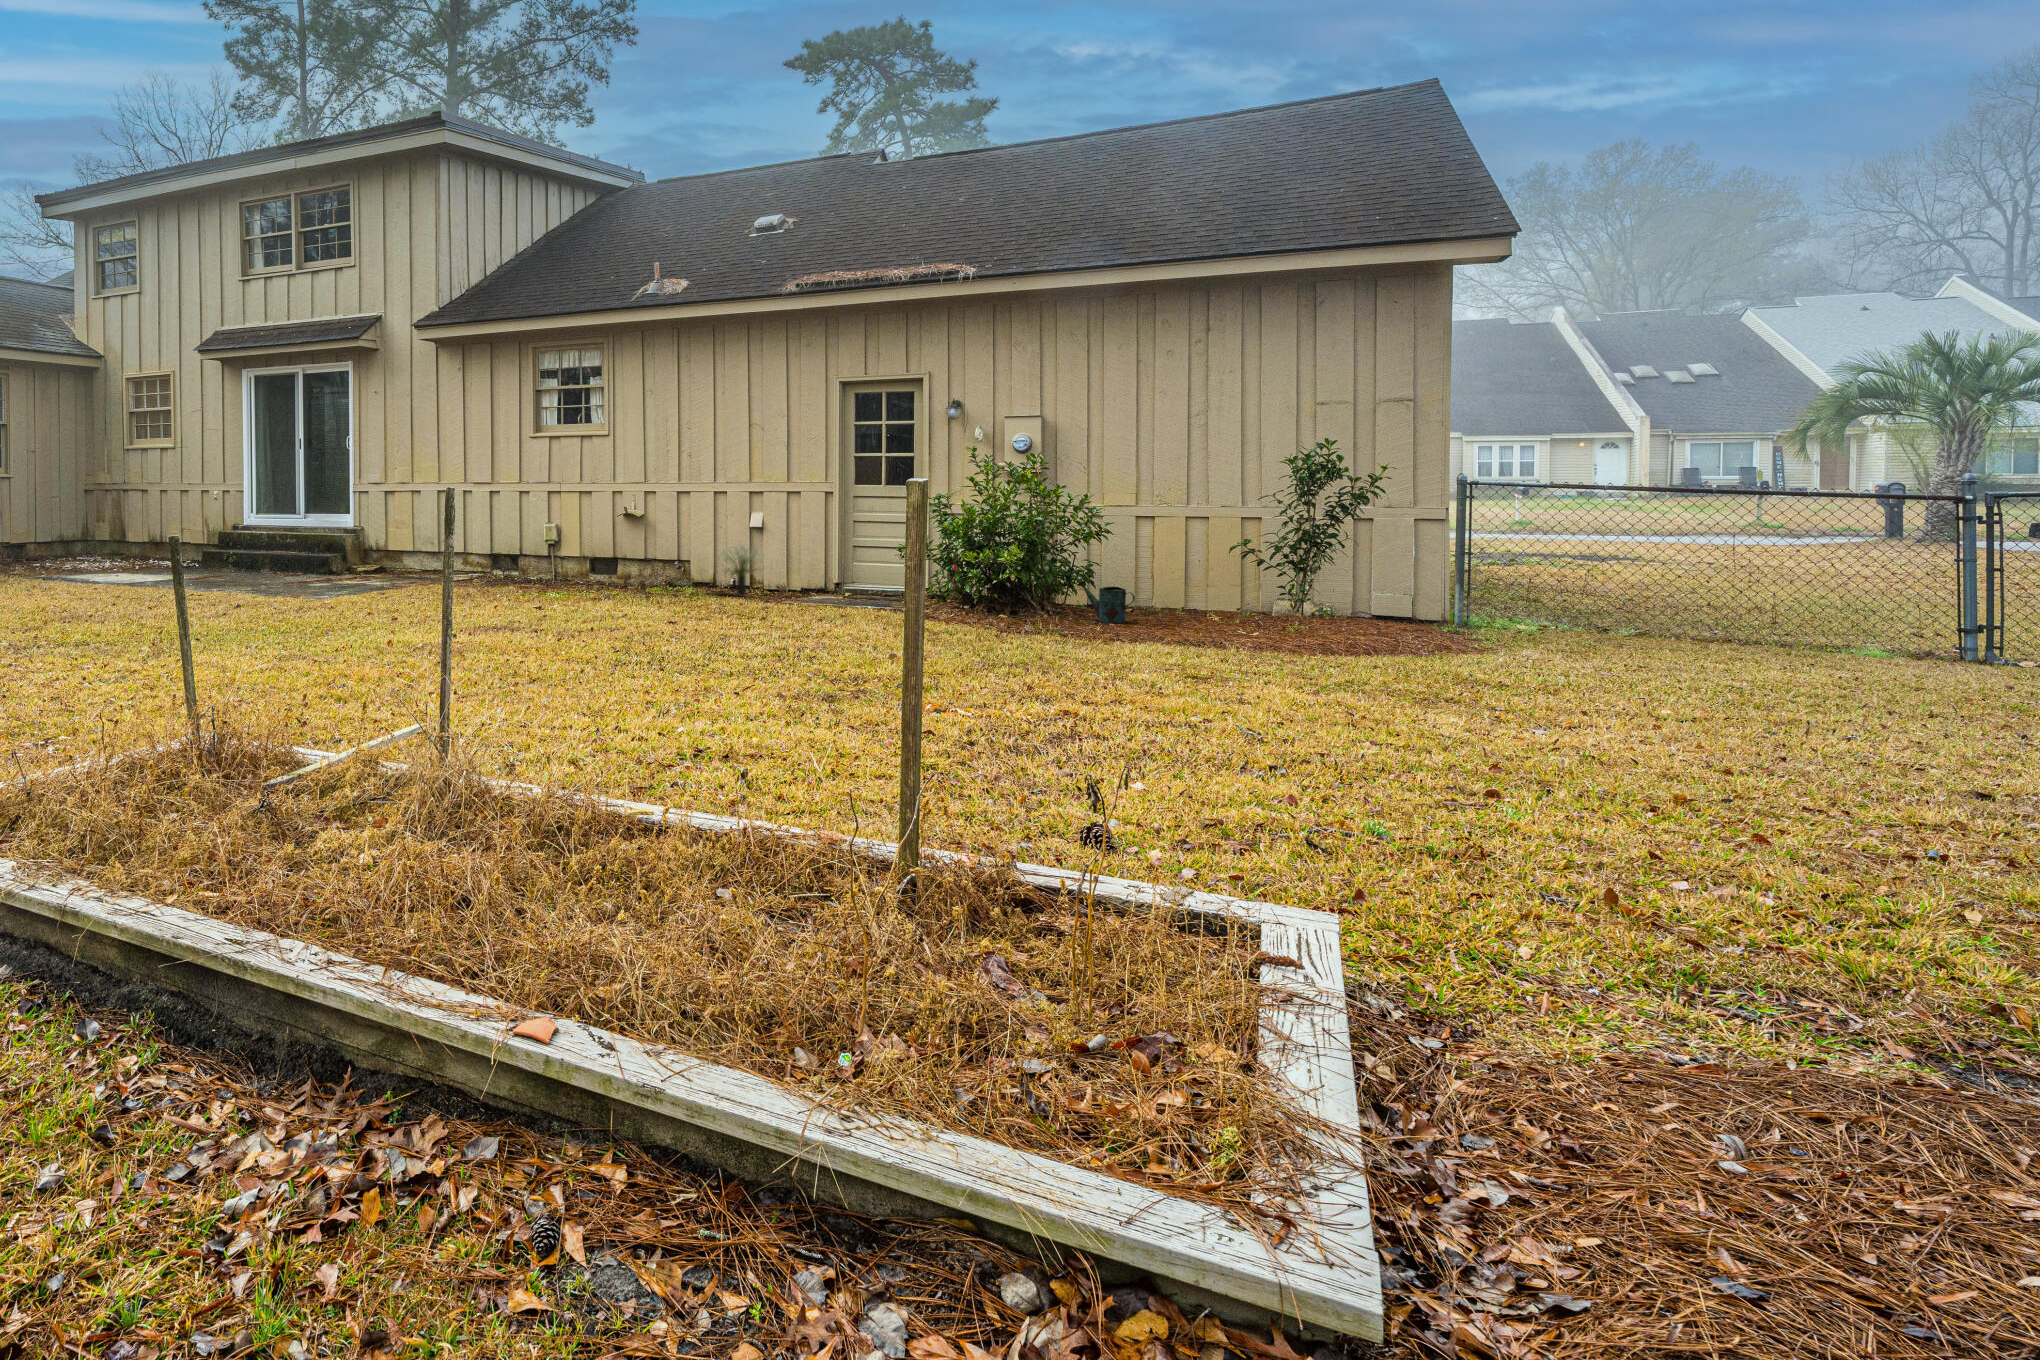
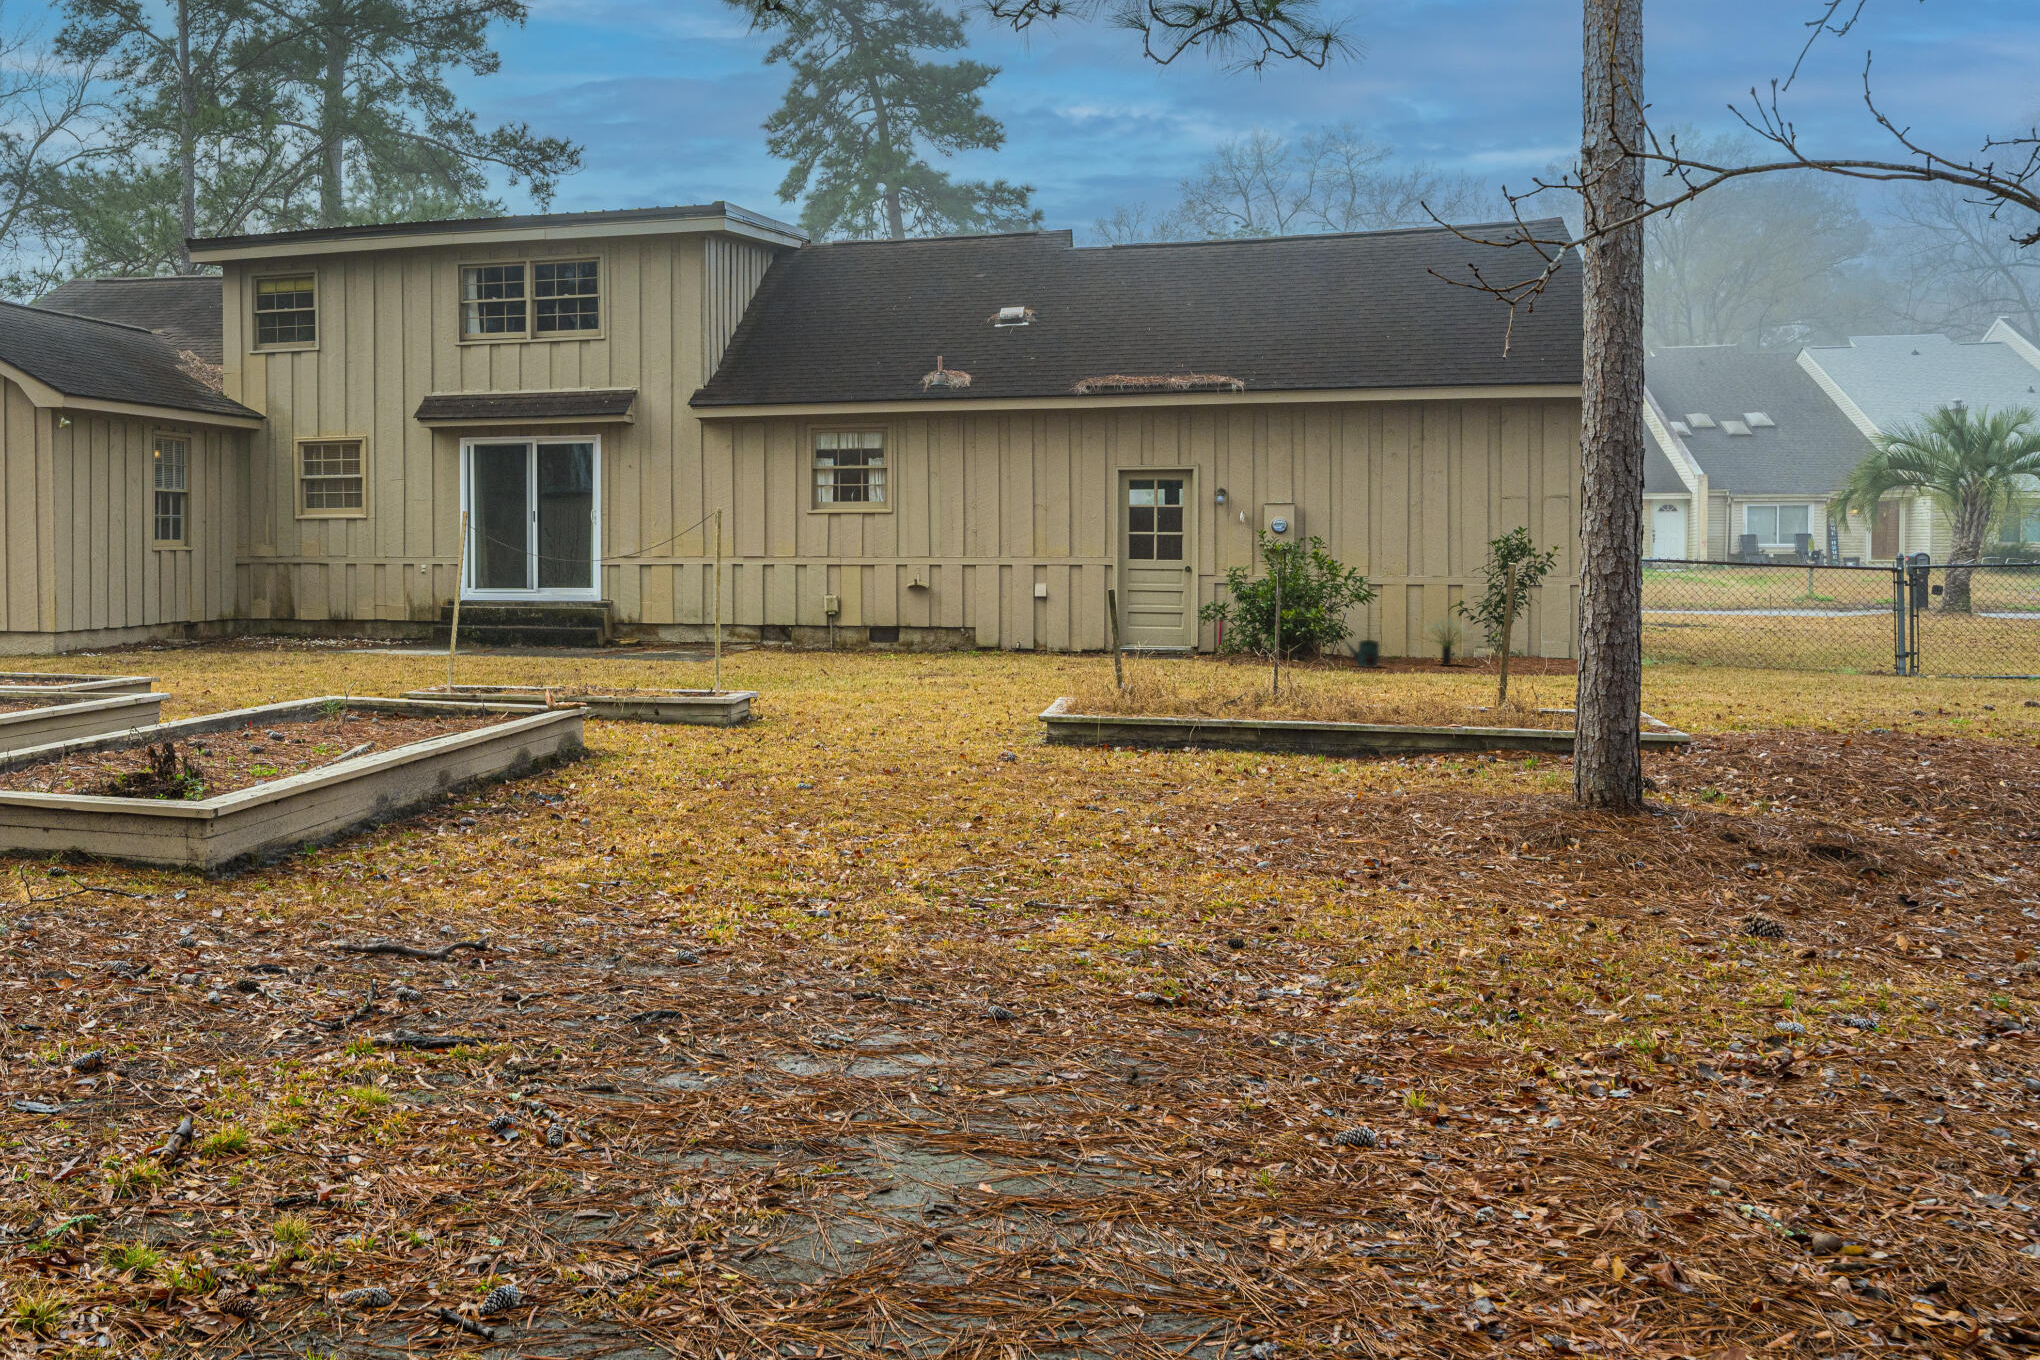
potted plant: present [722,546,758,596] -> present [1425,619,1465,666]

